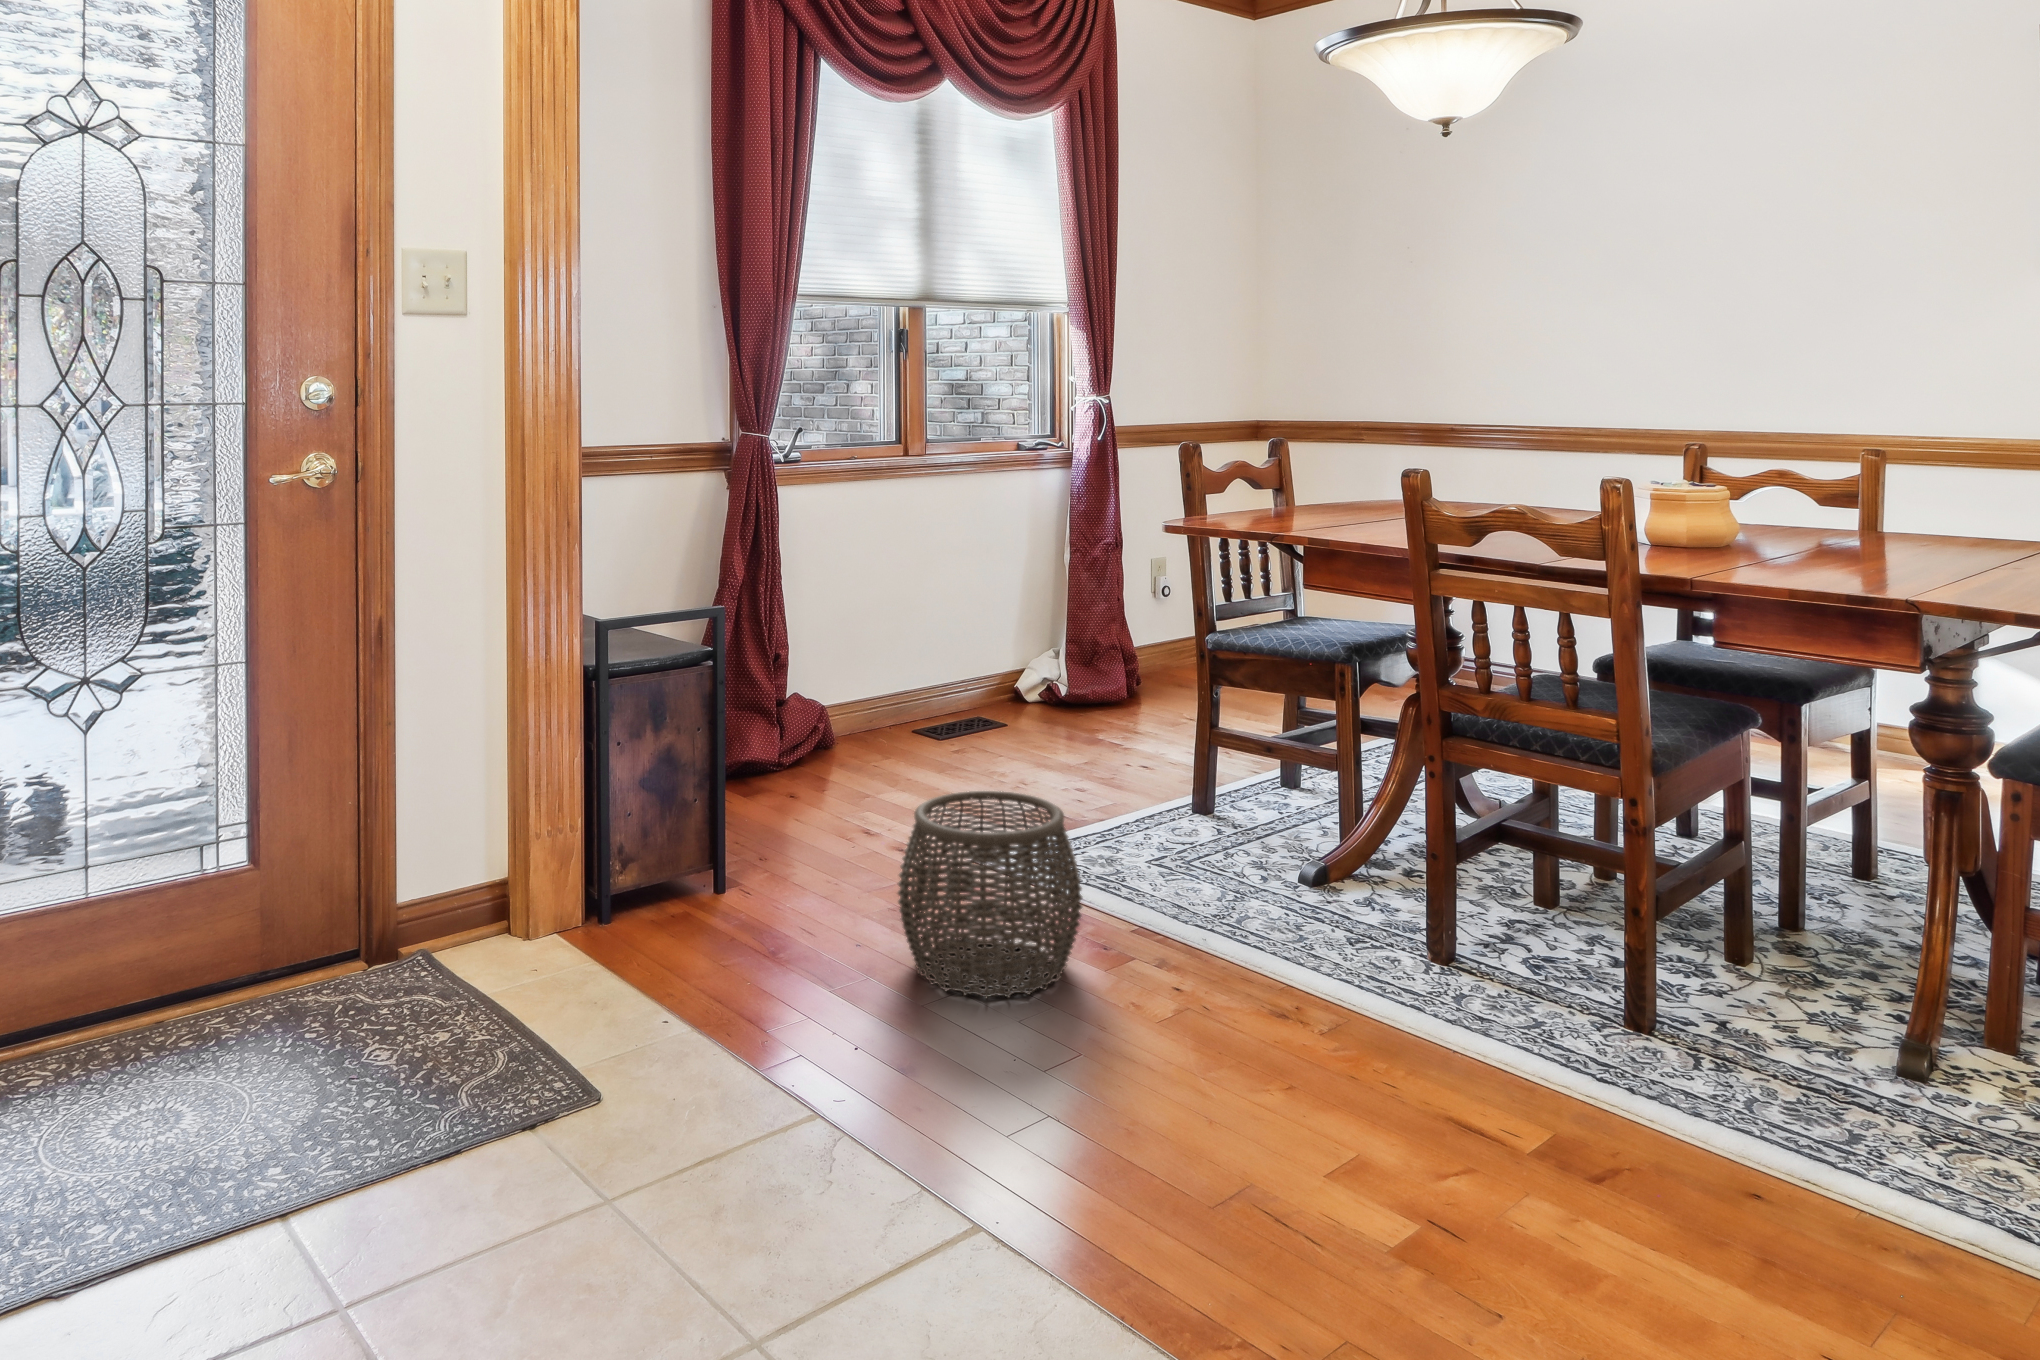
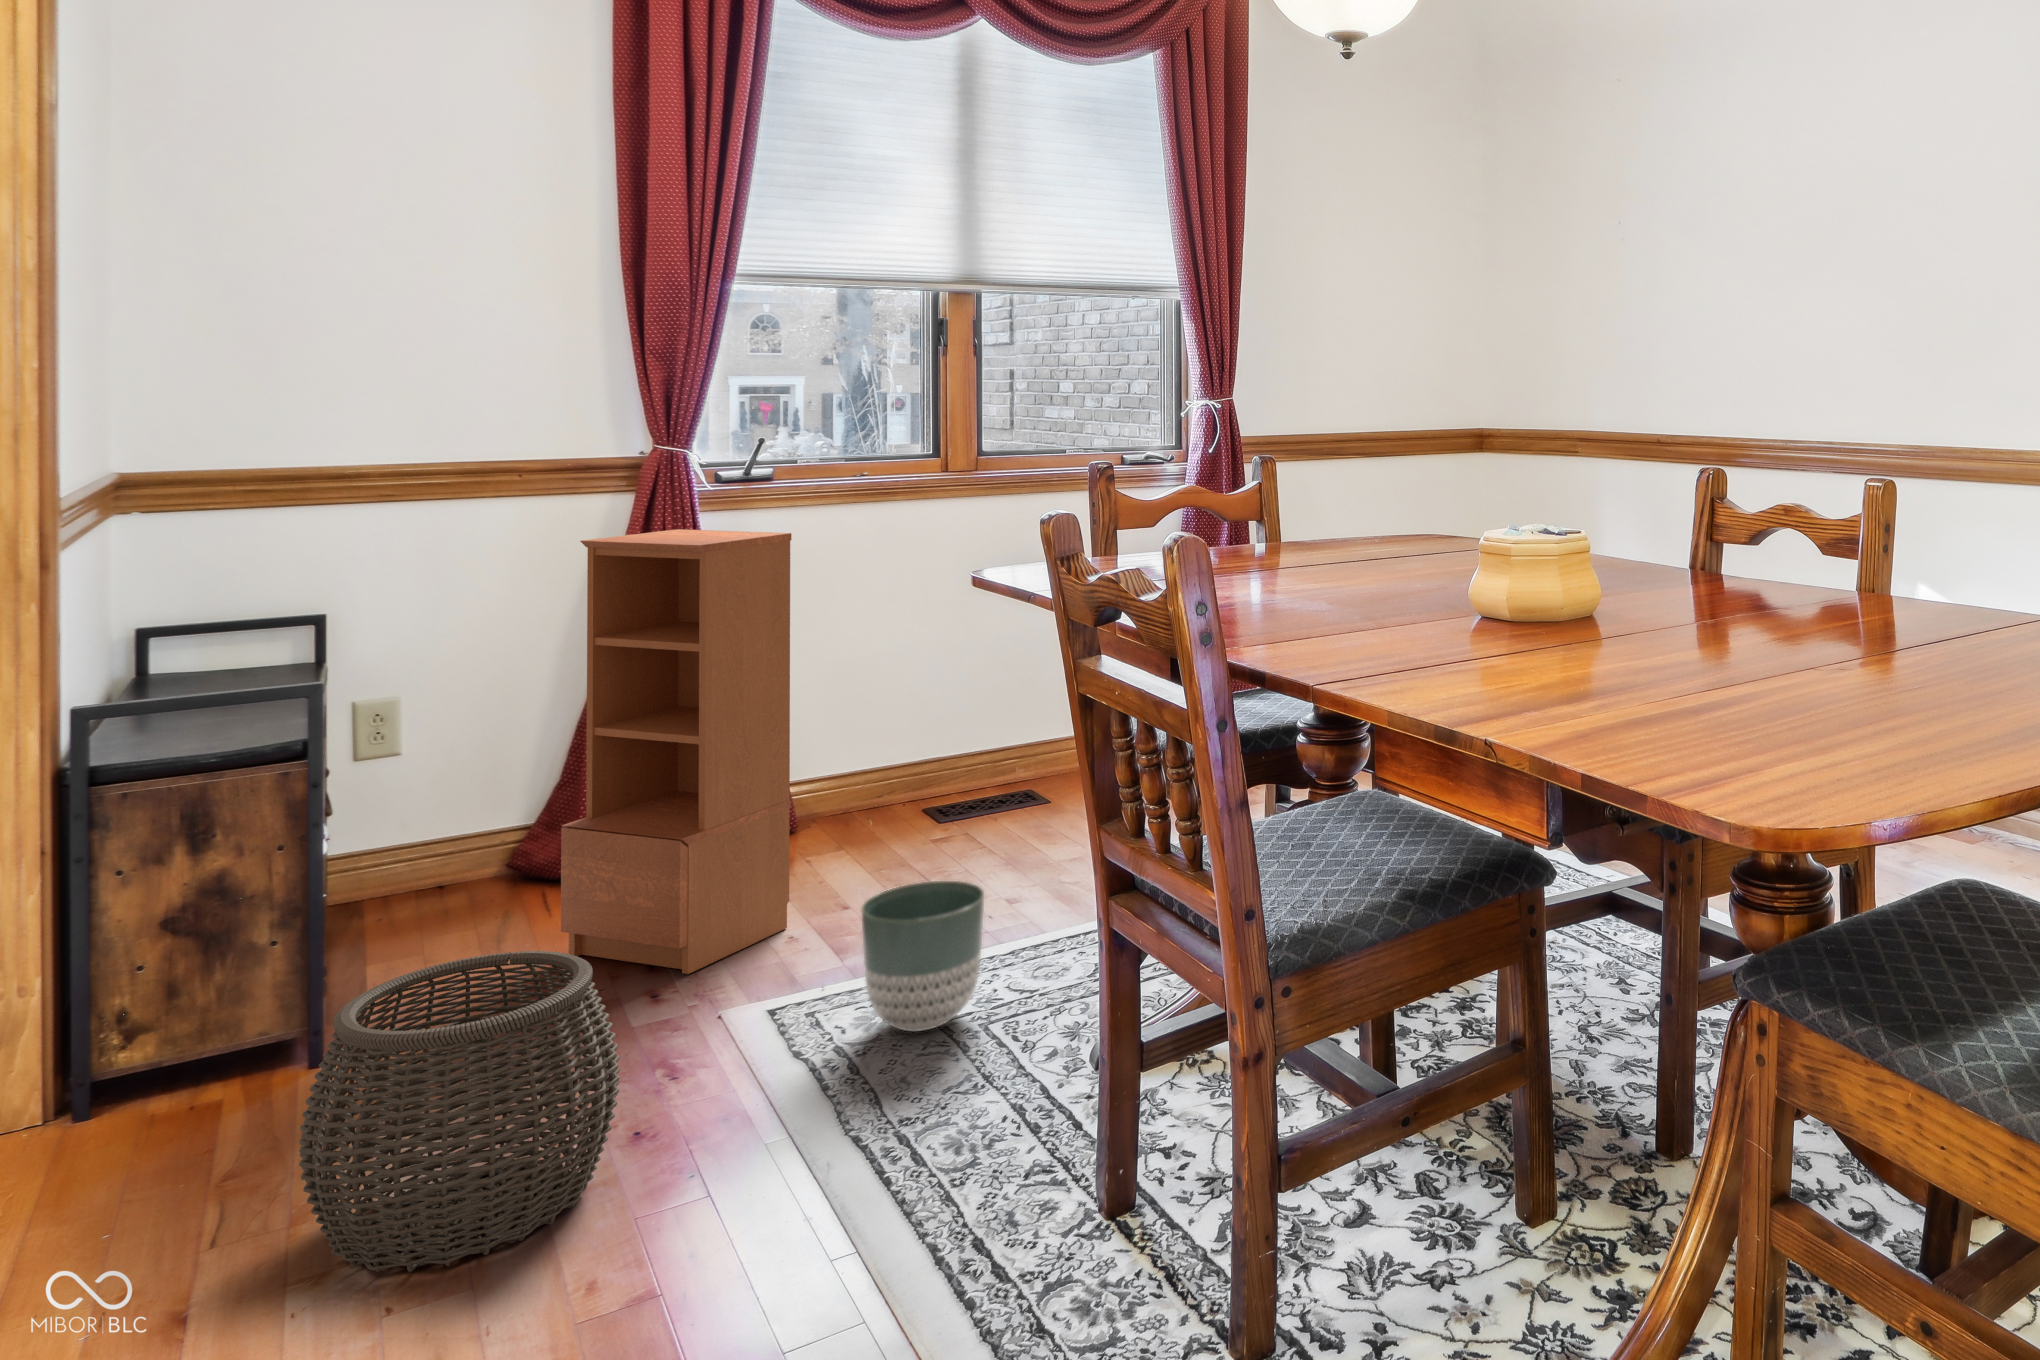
bookcase: none [791,496,932,834] -> present [561,529,792,974]
planter: none [1092,758,1180,867] -> present [861,881,984,1032]

